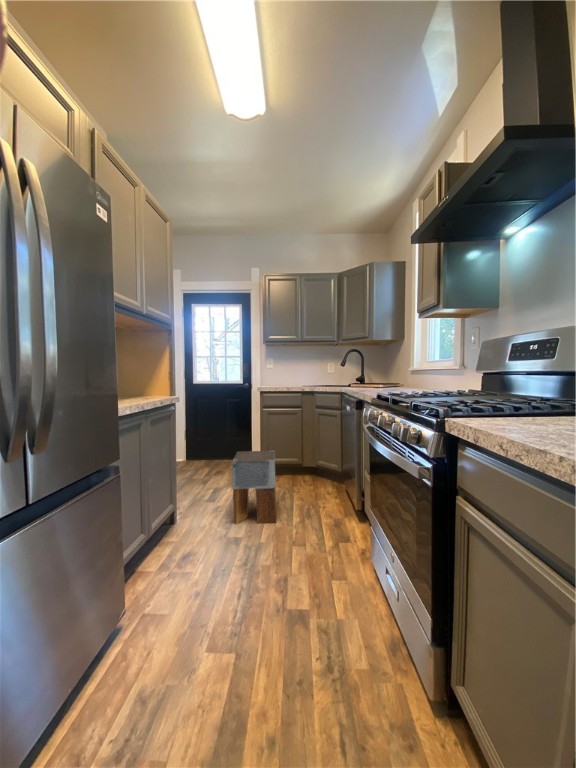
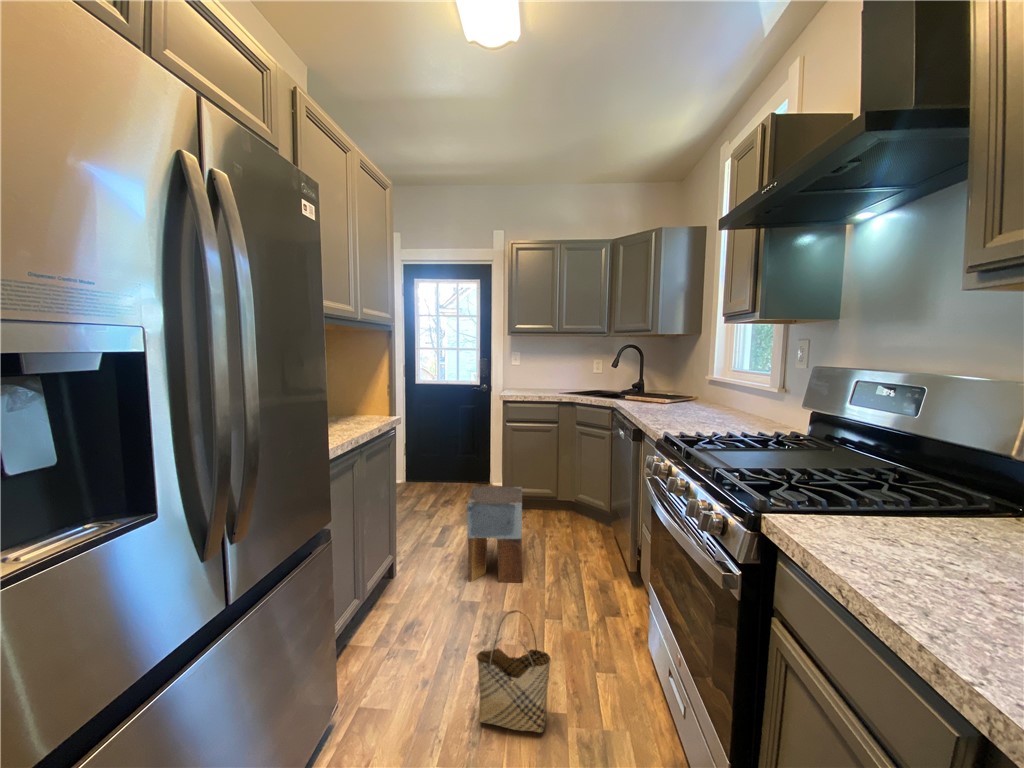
woven basket: none [237,529,296,623] -> present [476,610,551,733]

